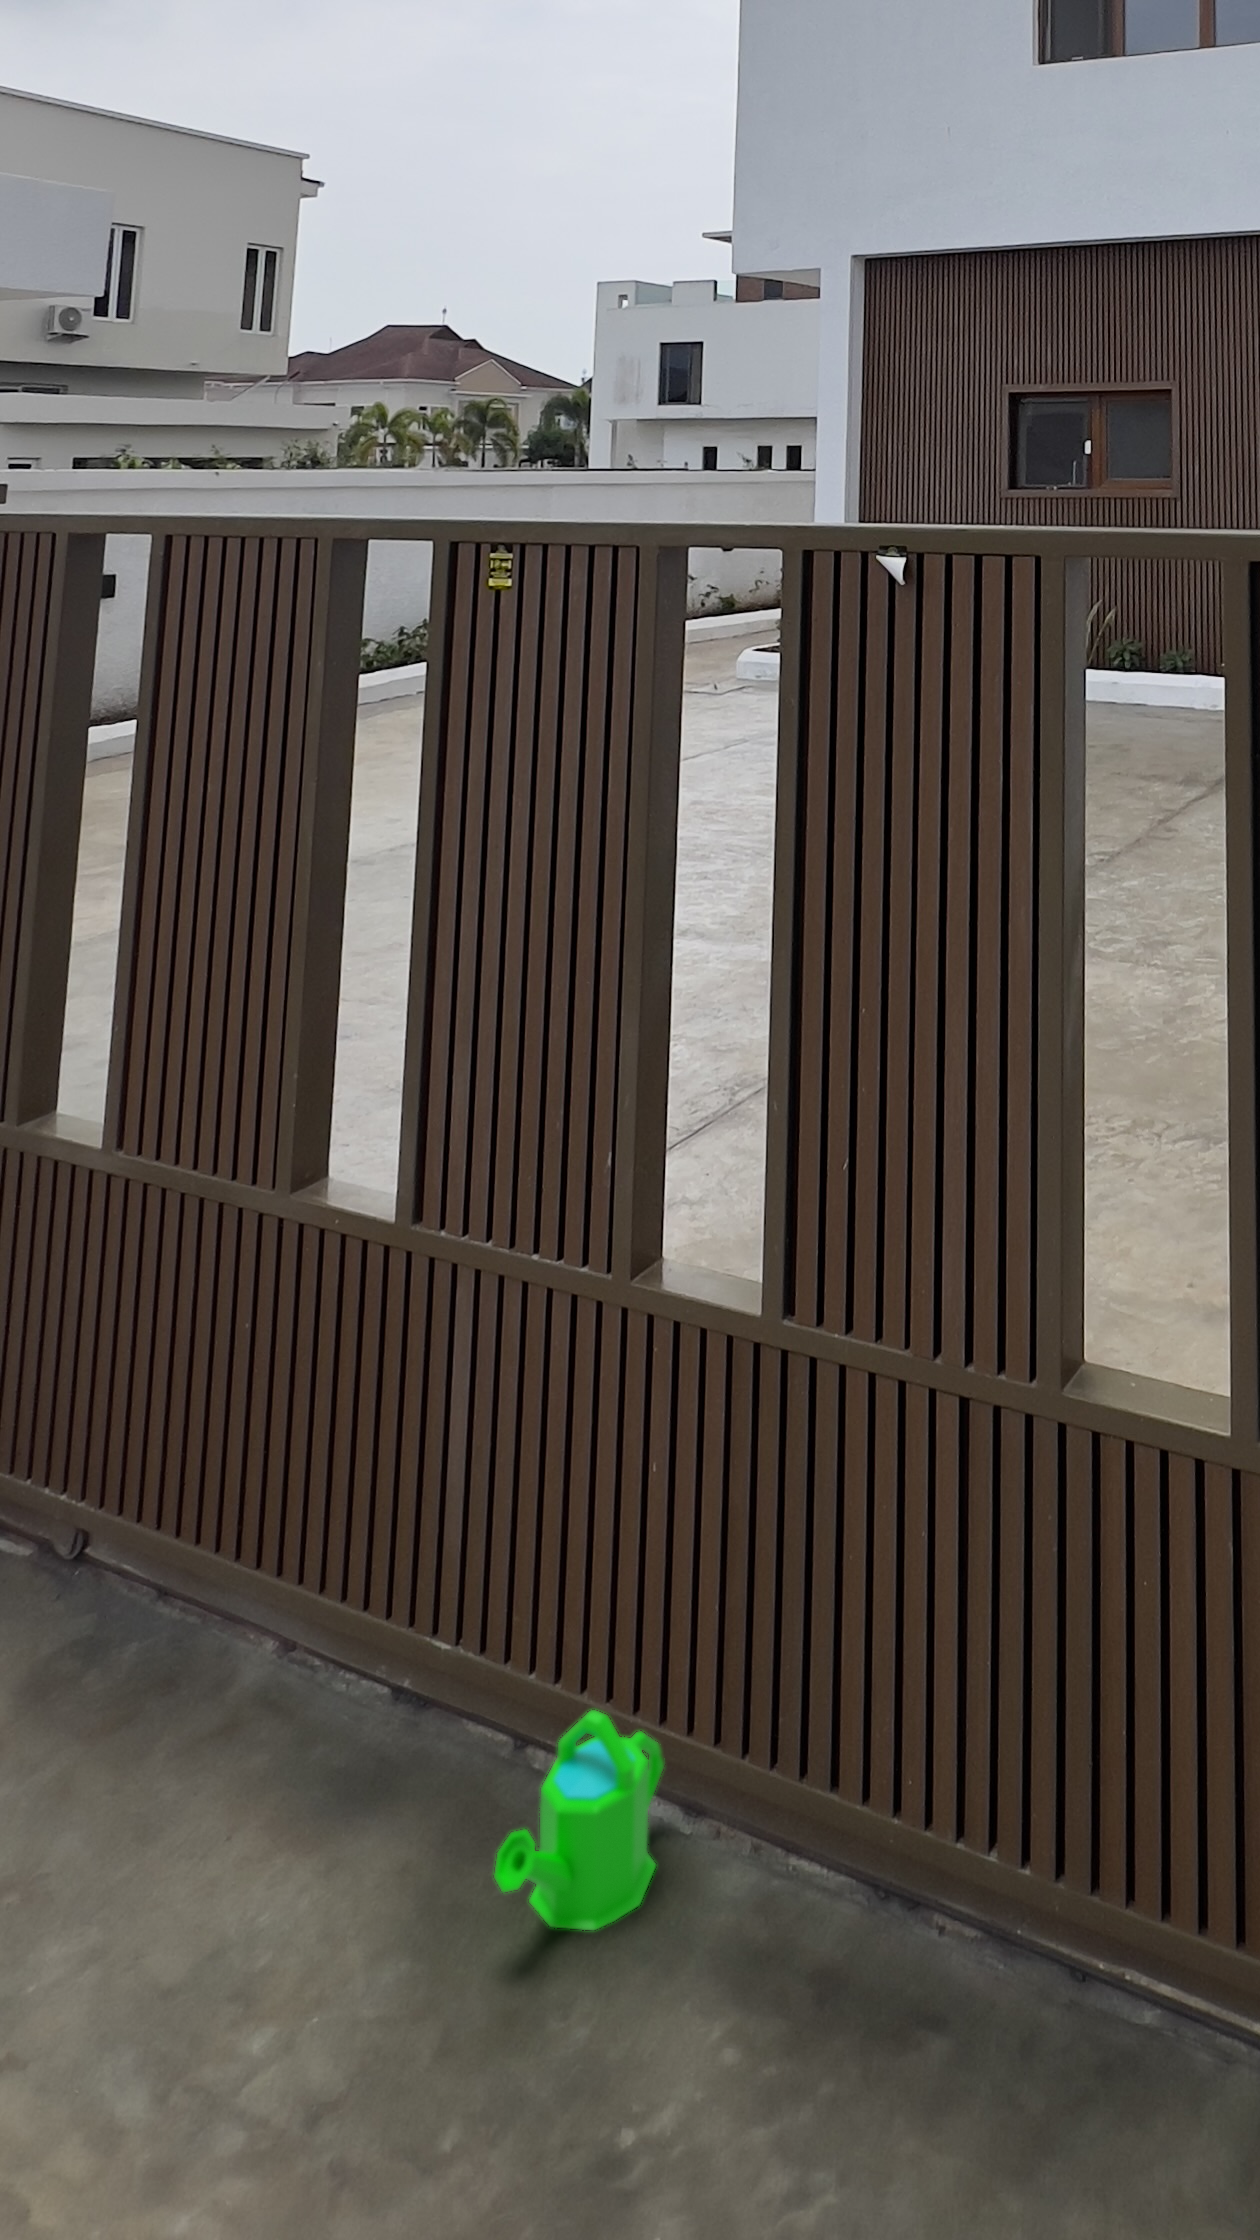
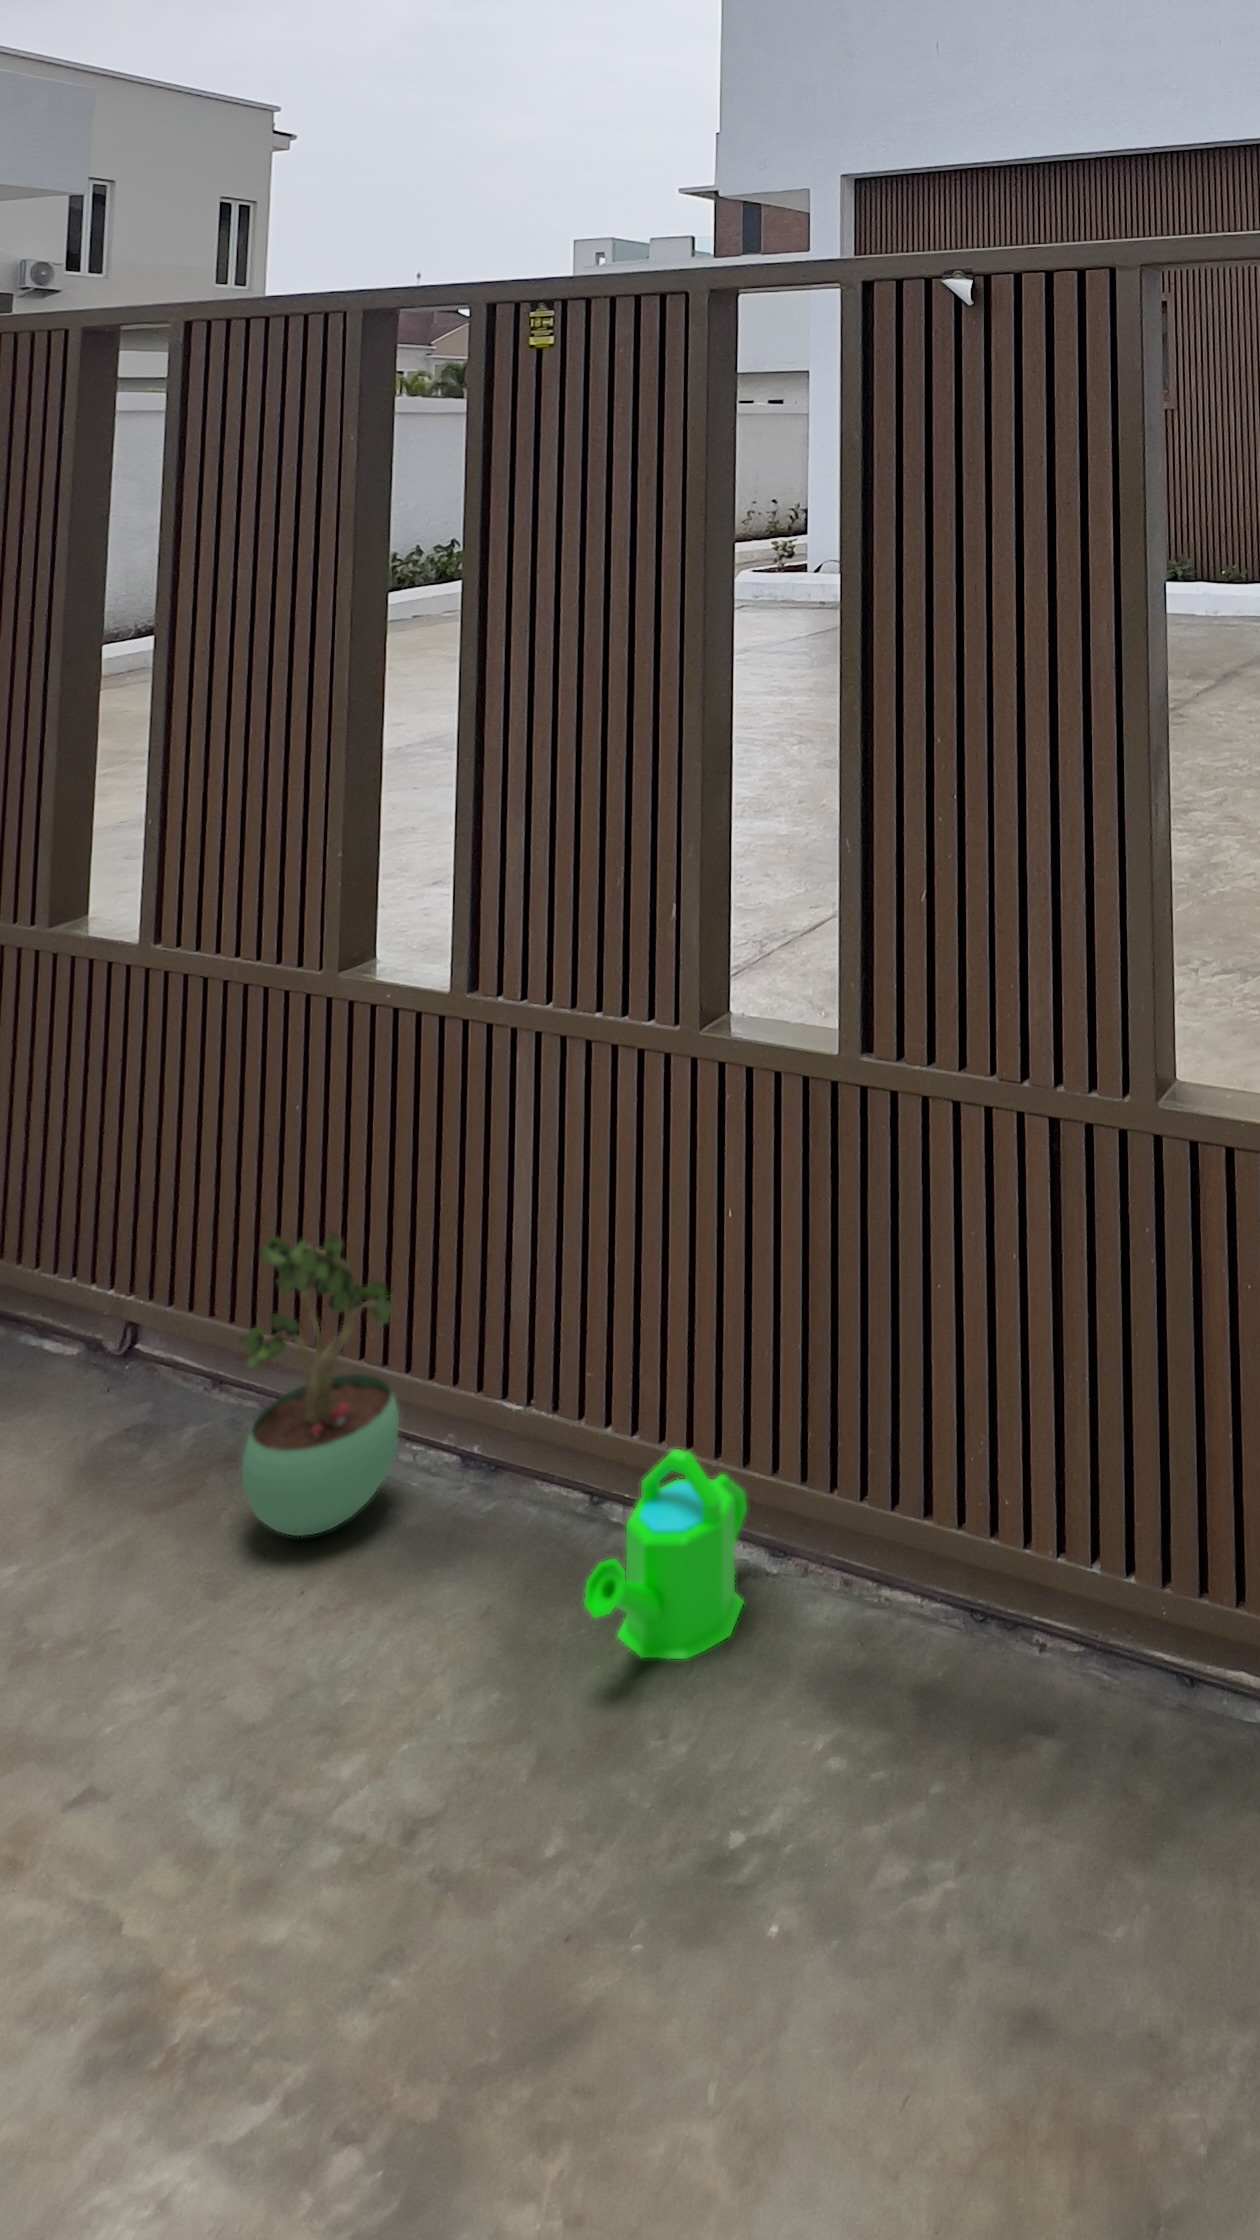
potted plant: none [175,1466,332,1775] -> present [241,1233,399,1536]

